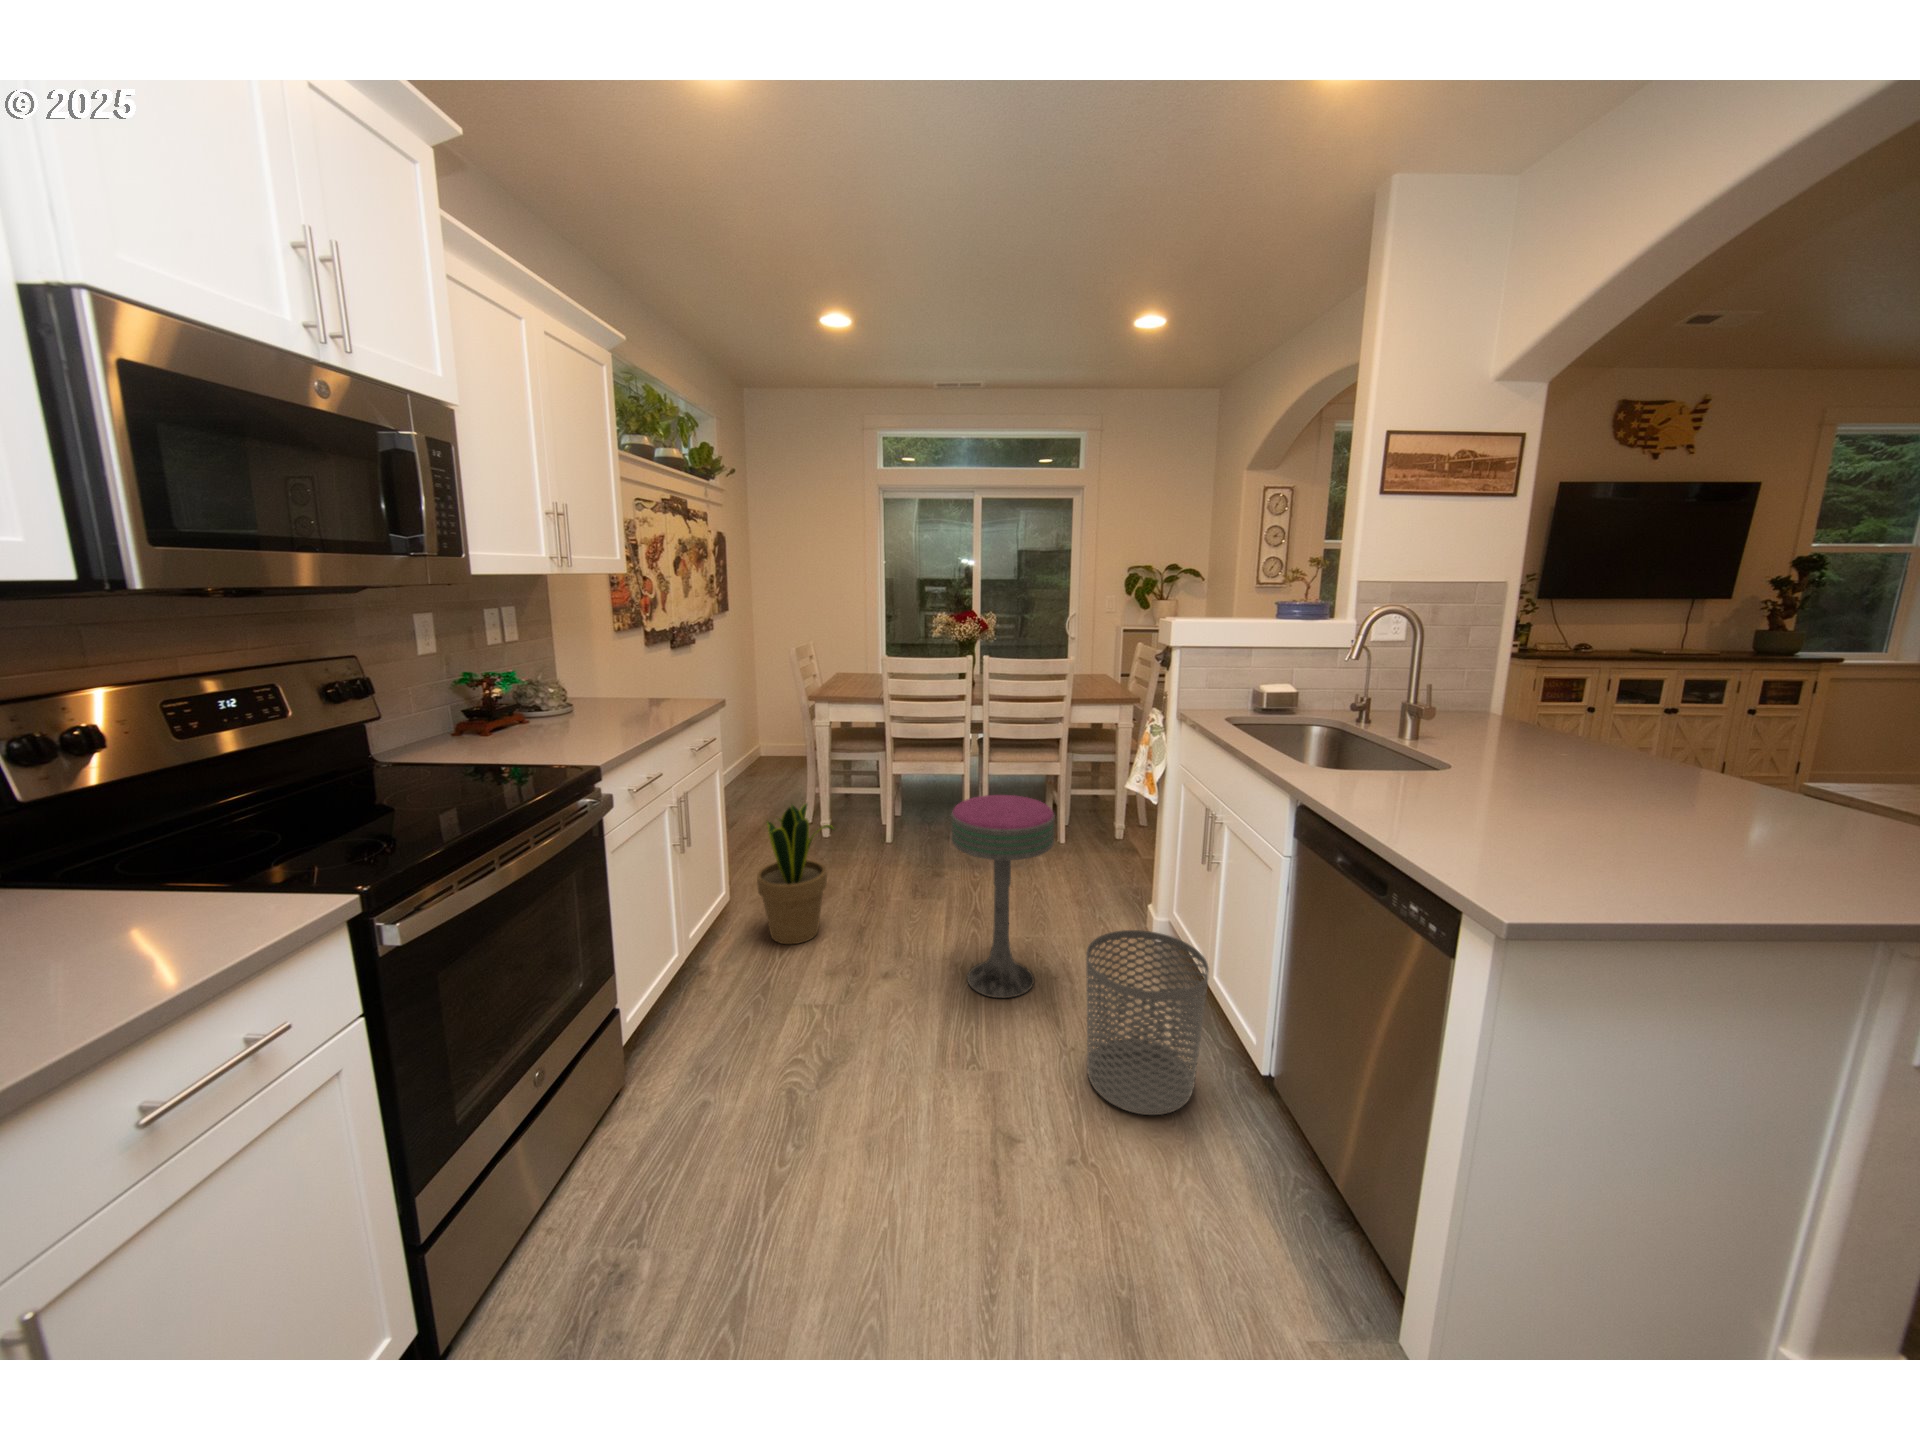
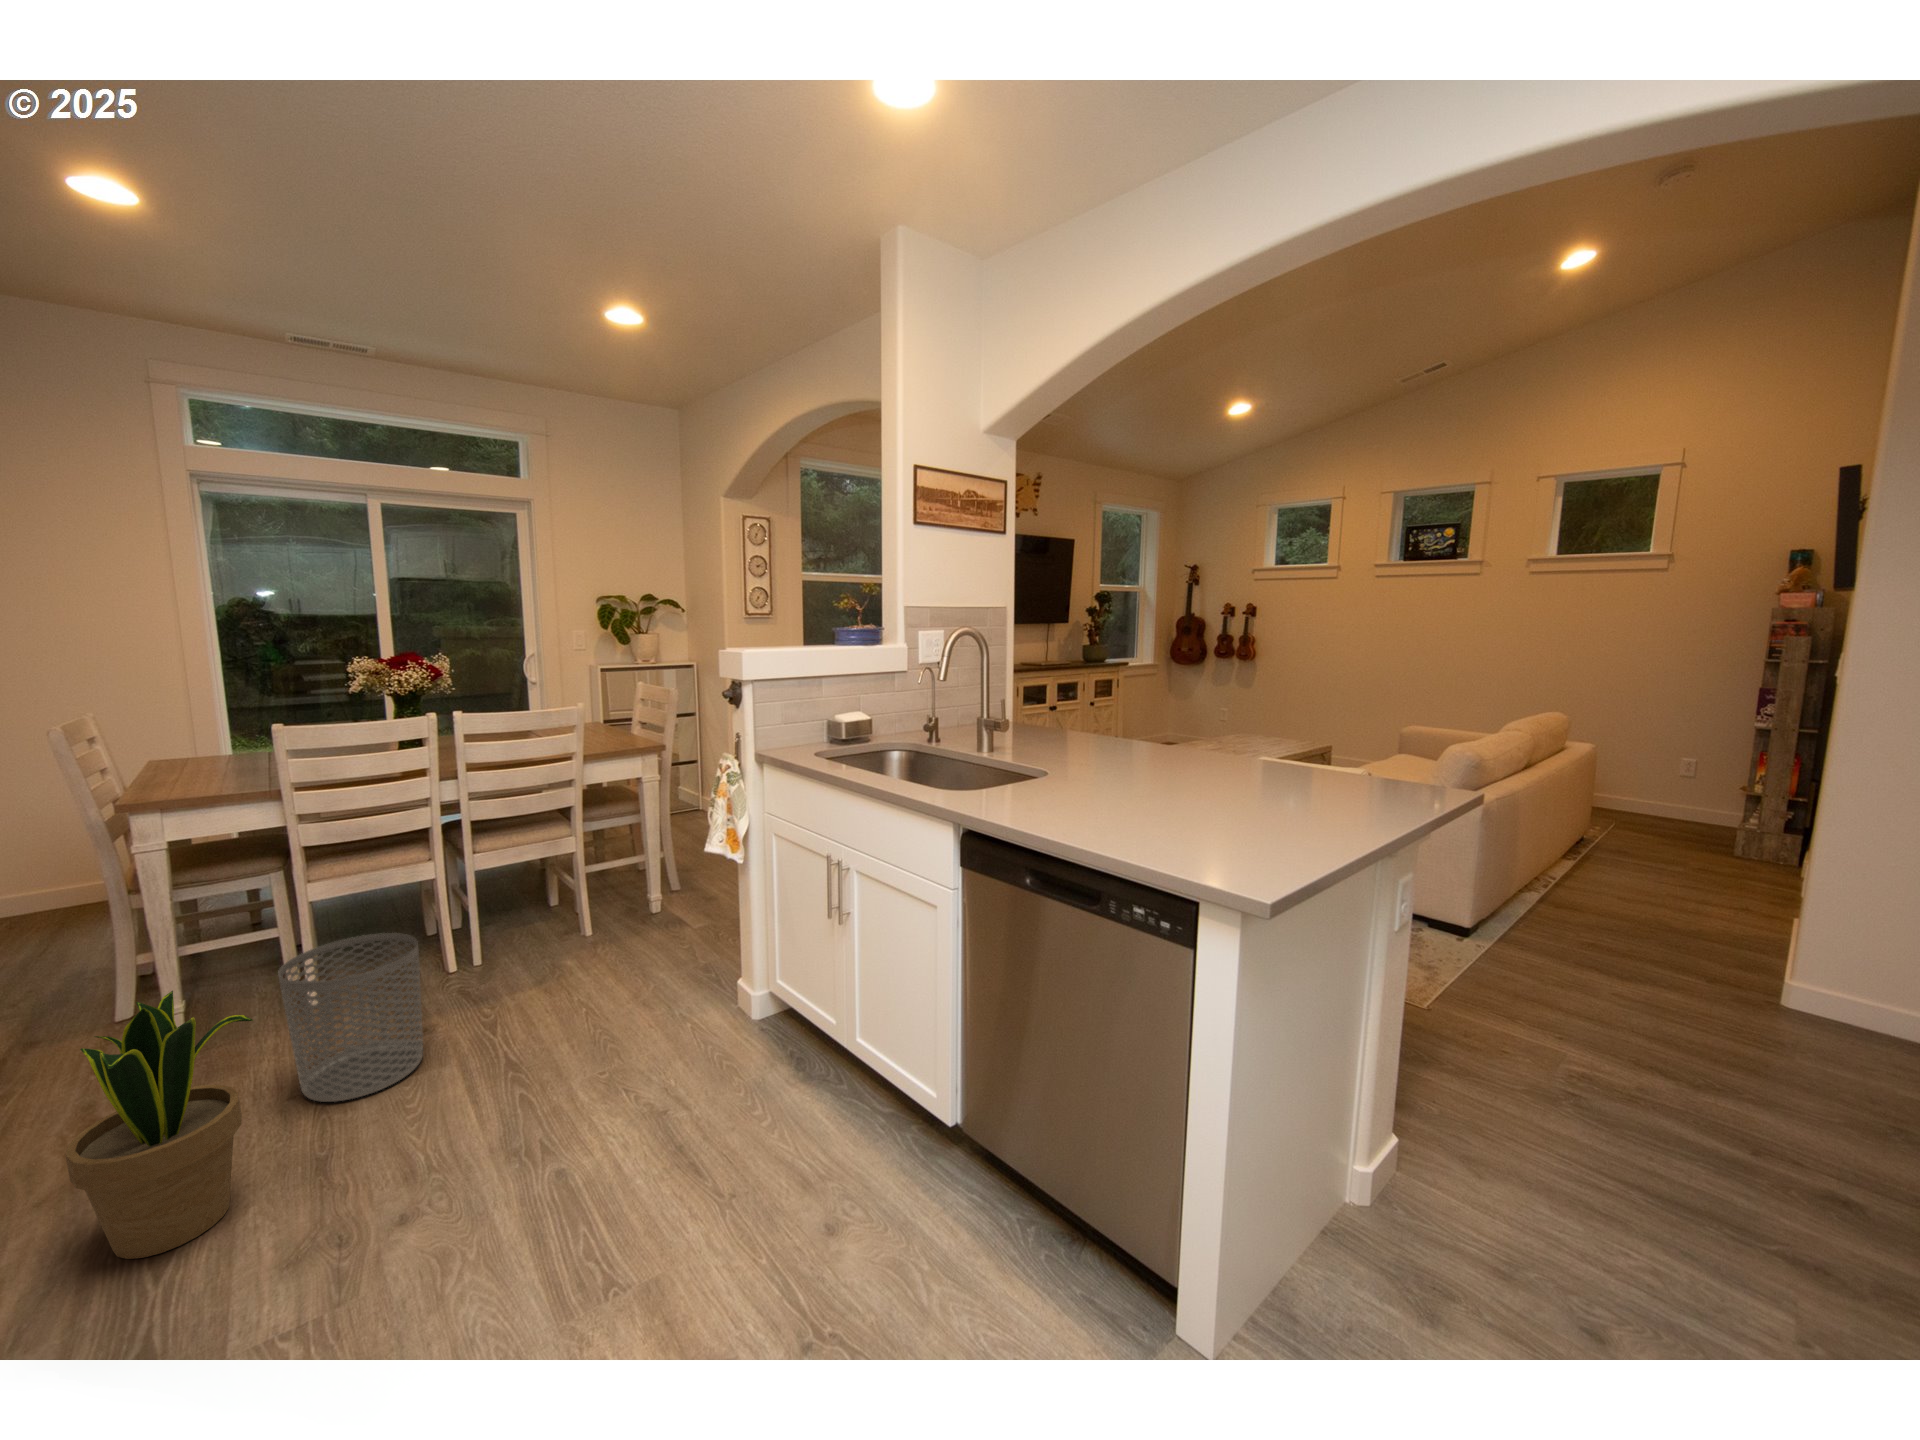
bar stool: present [951,795,1055,998] -> none [500,888,654,1167]
waste bin: present [1086,930,1209,1115] -> present [278,933,423,1102]

